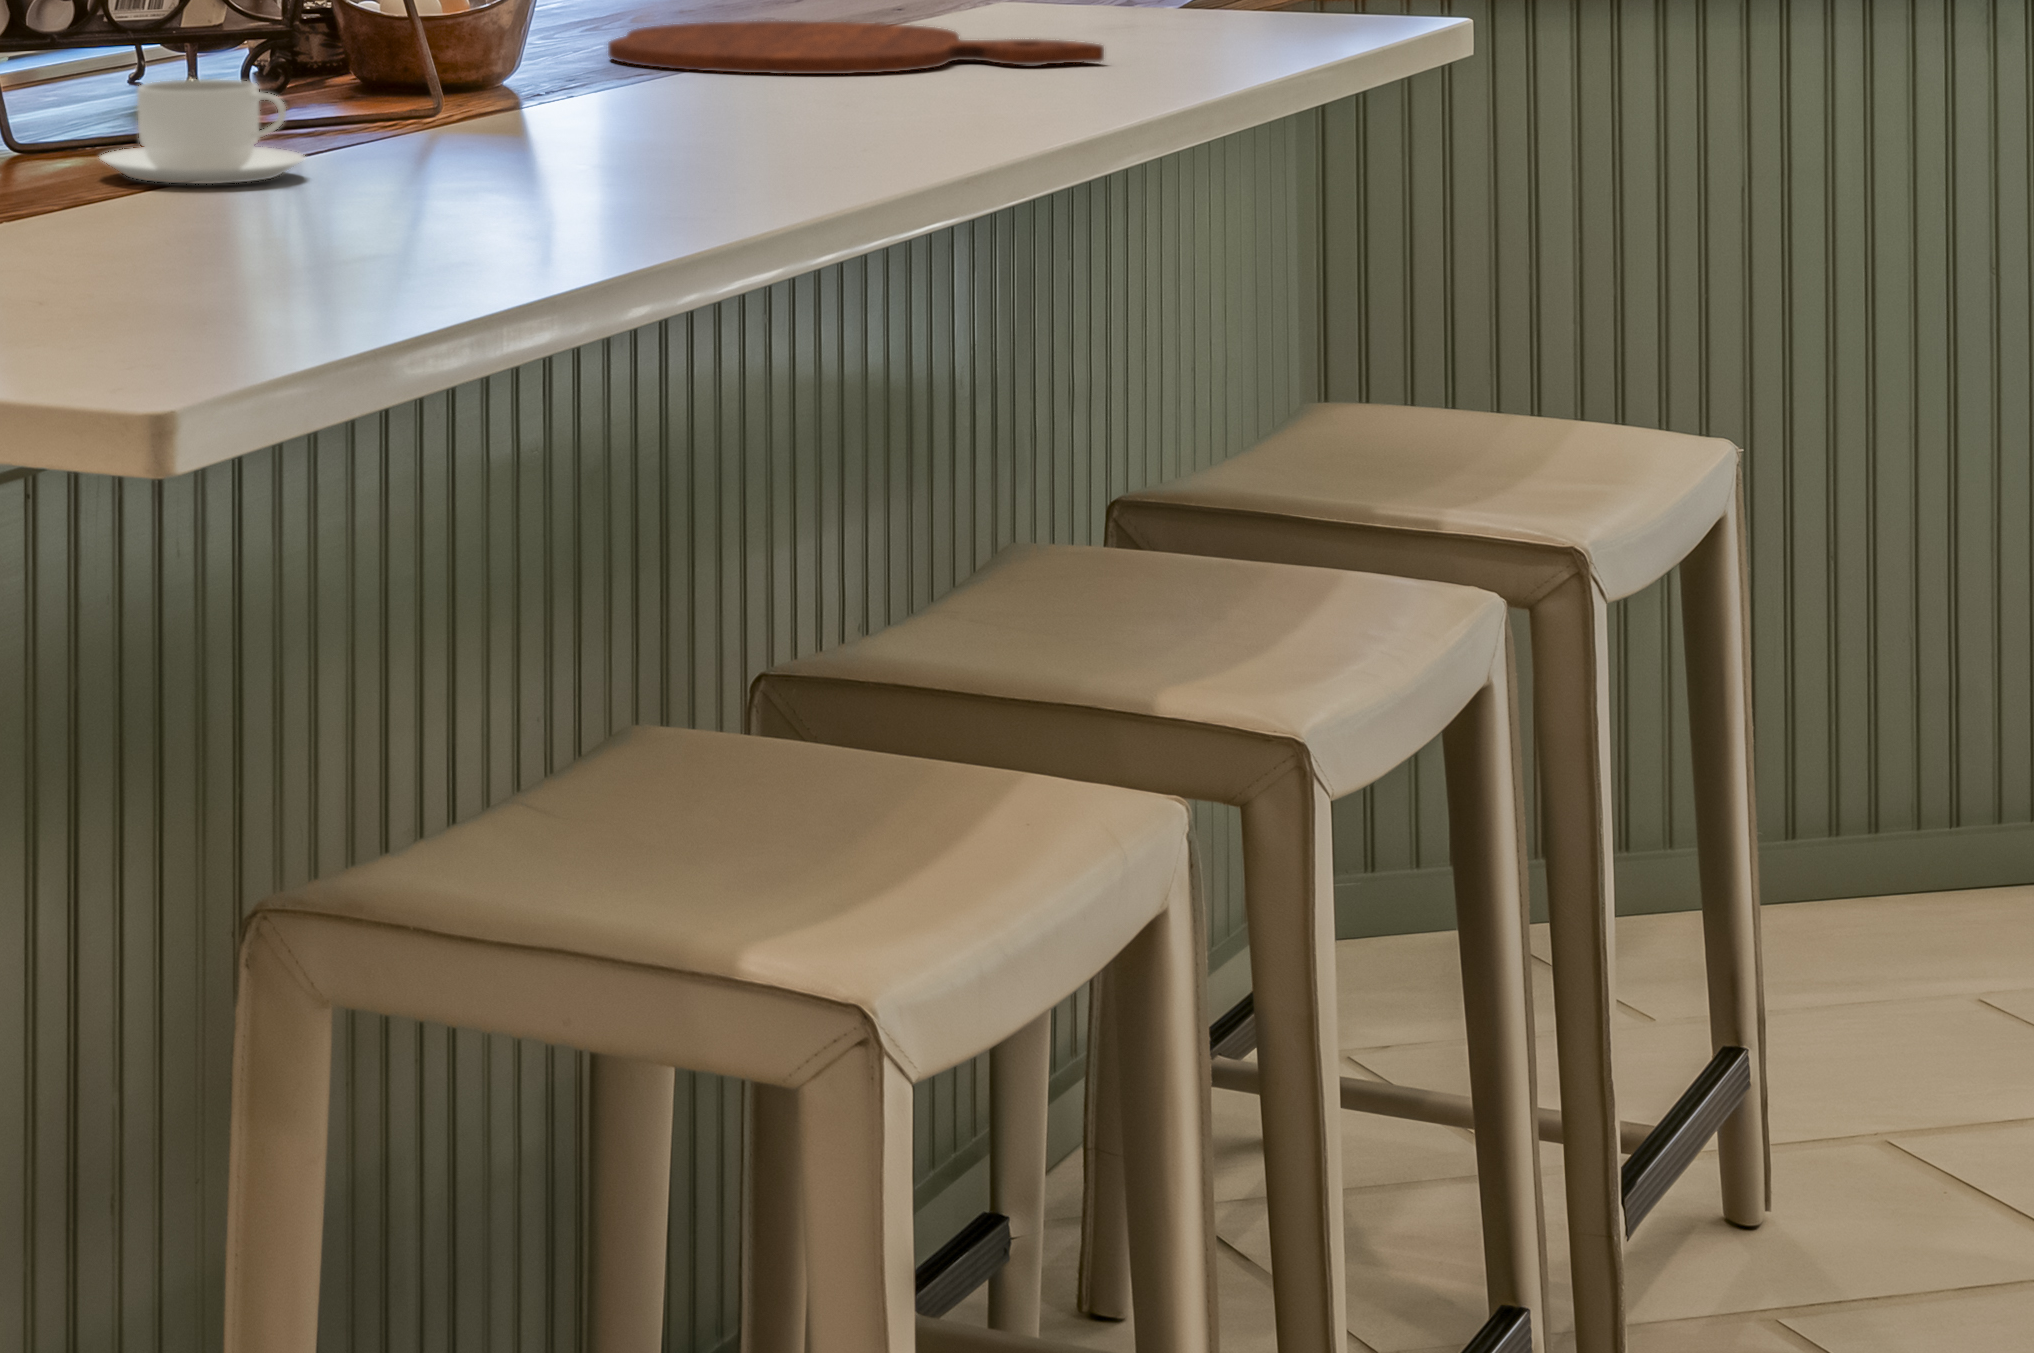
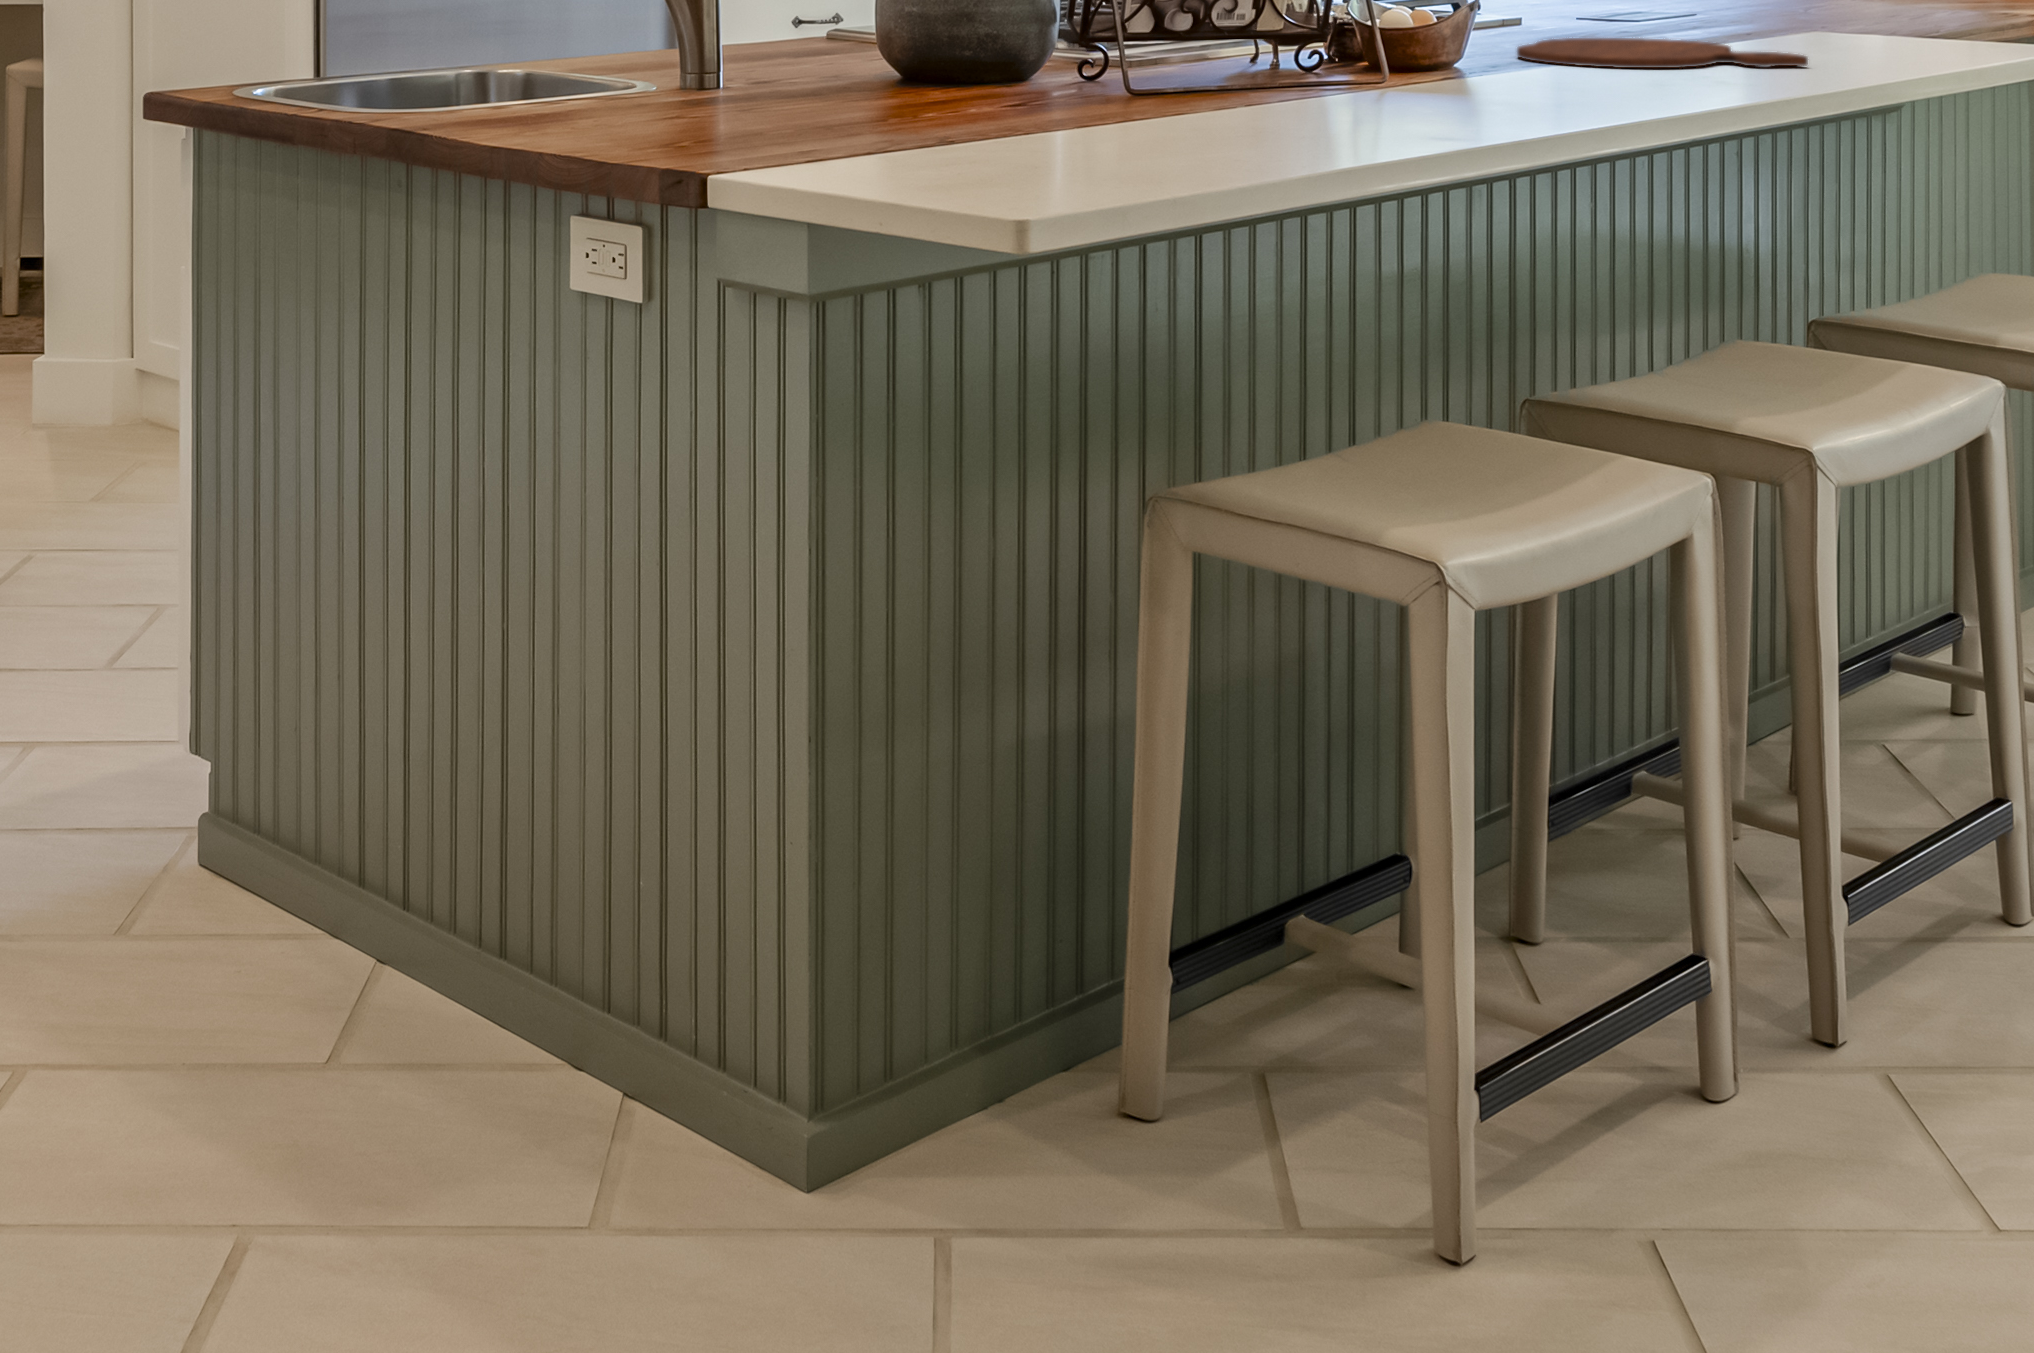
coffee cup: present [100,79,305,184] -> none [1134,57,1248,114]

